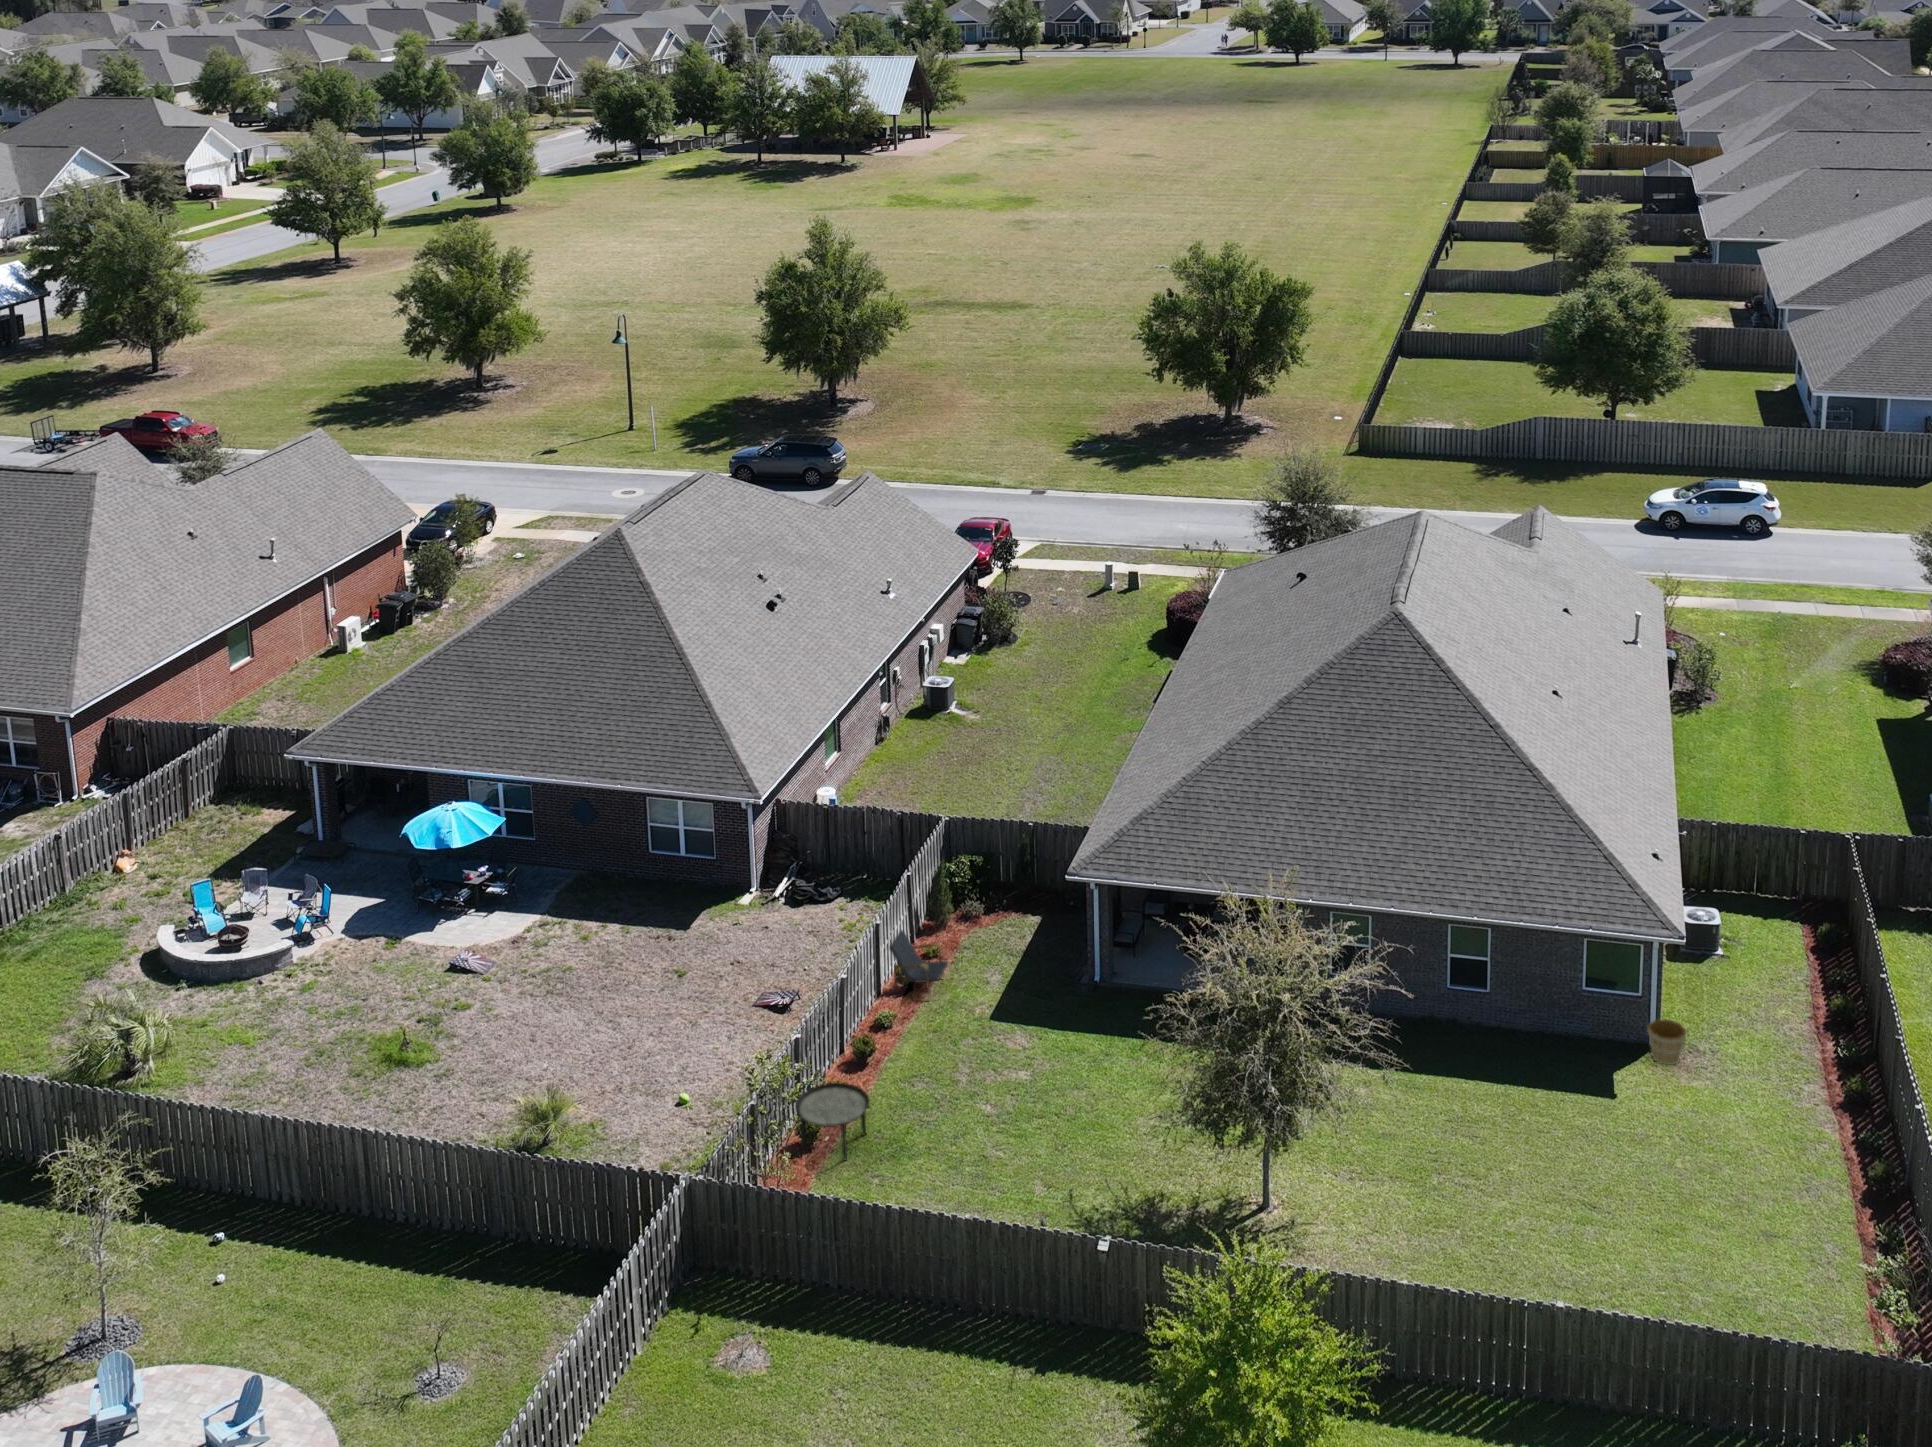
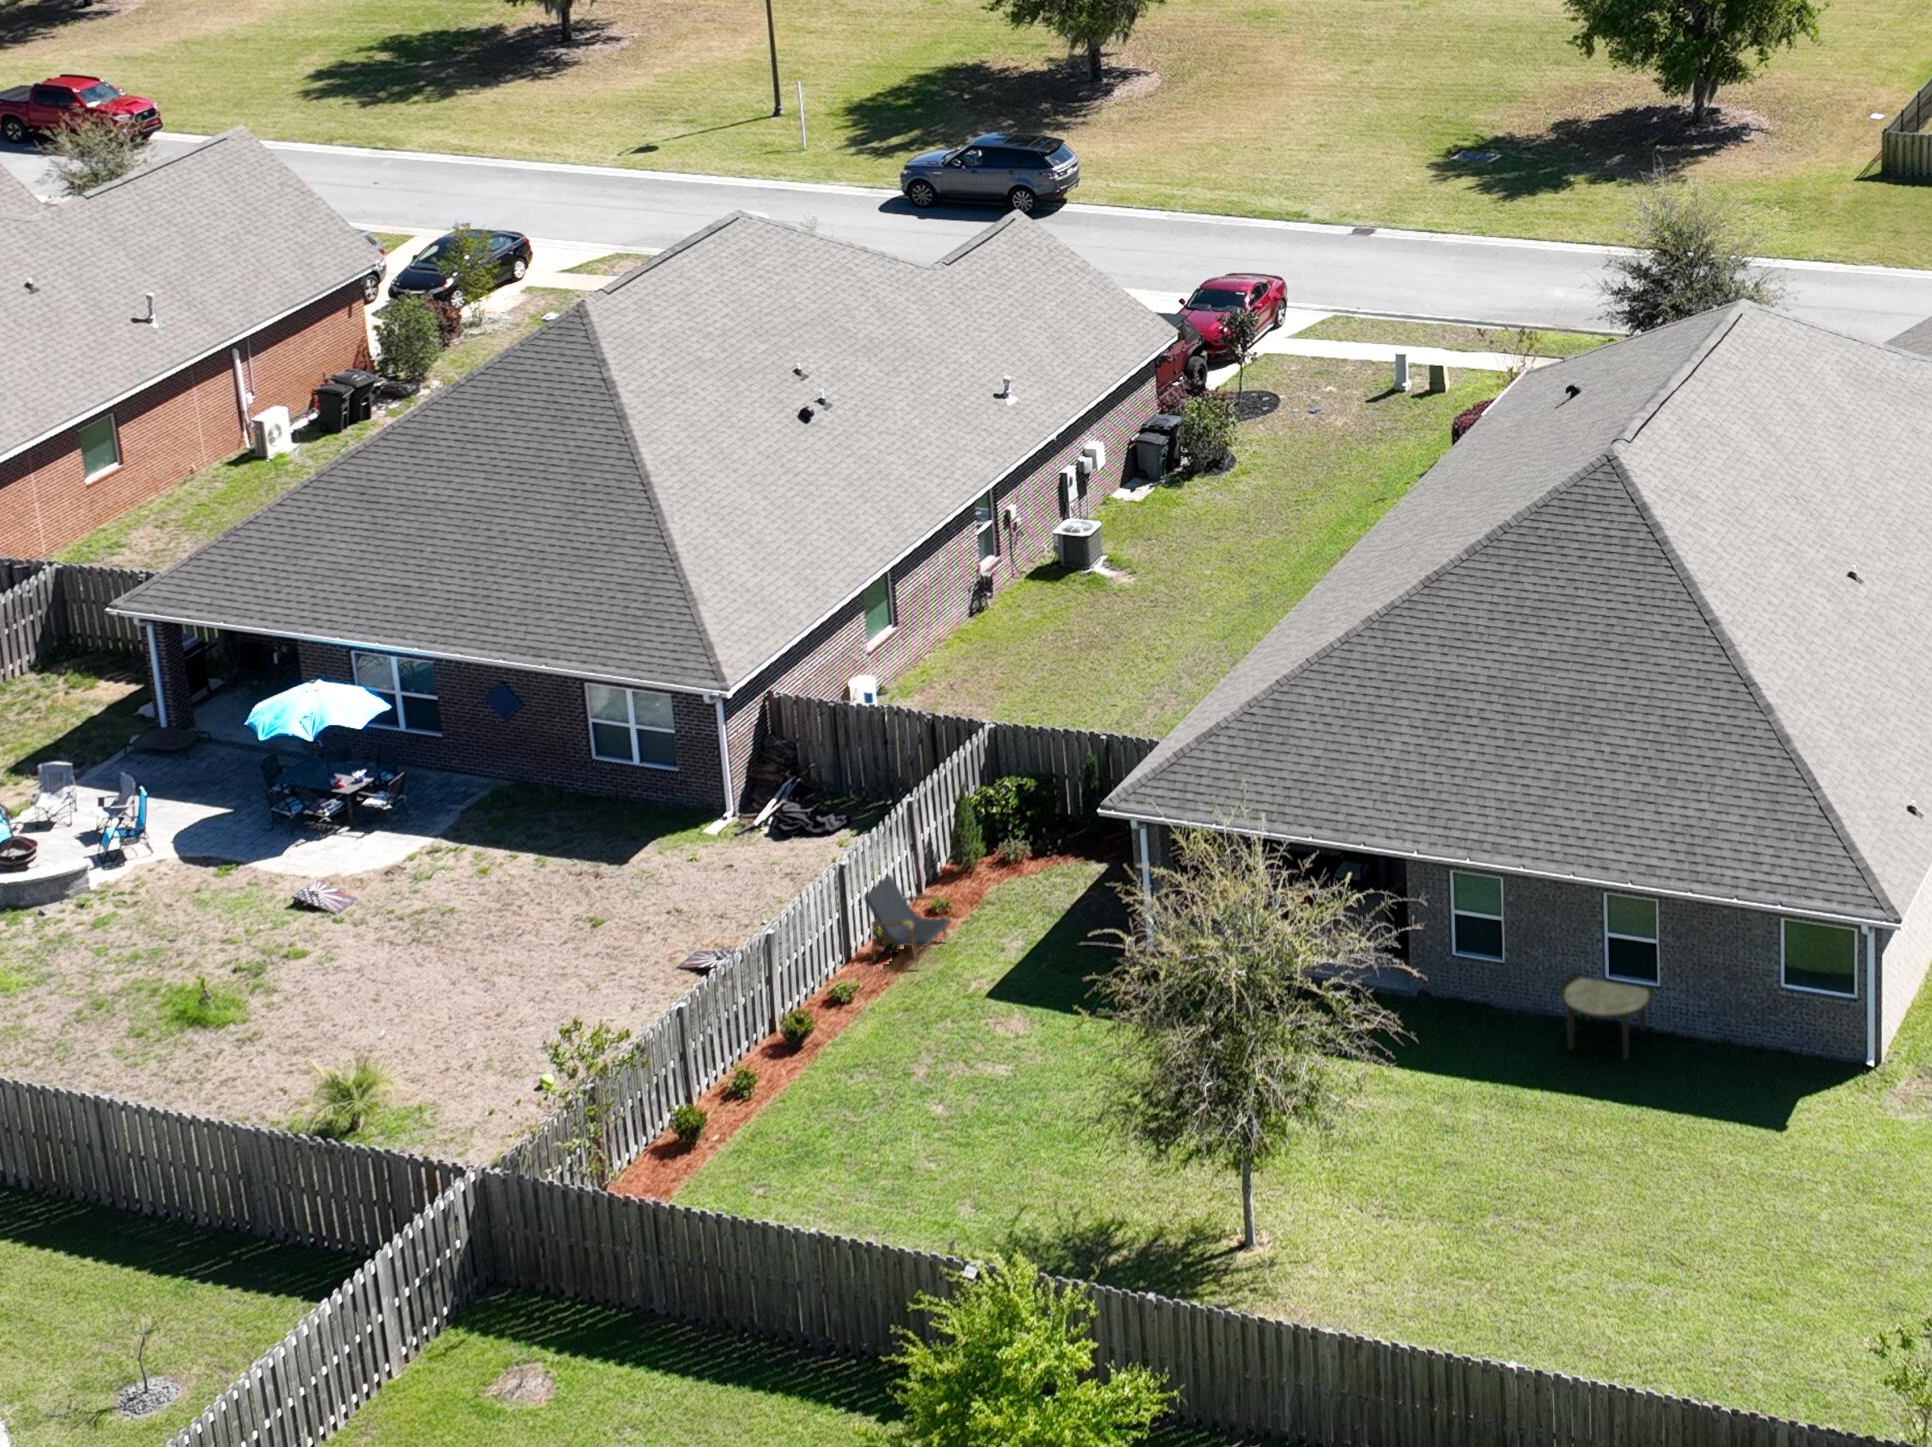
wooden bucket: present [1647,1019,1687,1065] -> none [1861,1032,1915,1094]
round table: present [796,1082,870,1161] -> present [1559,974,1654,1059]

